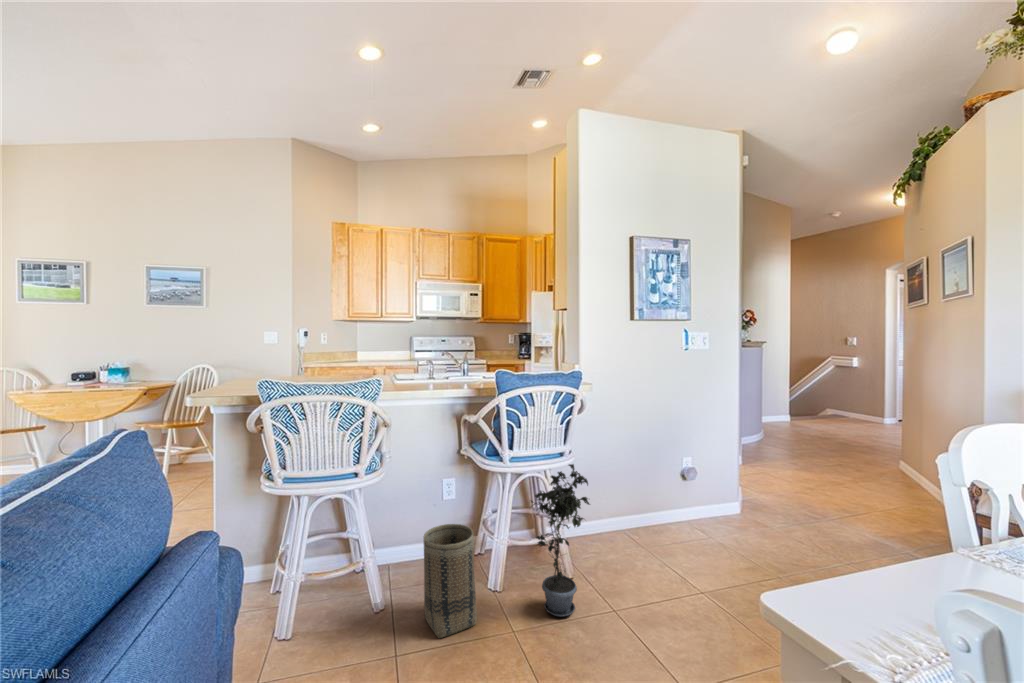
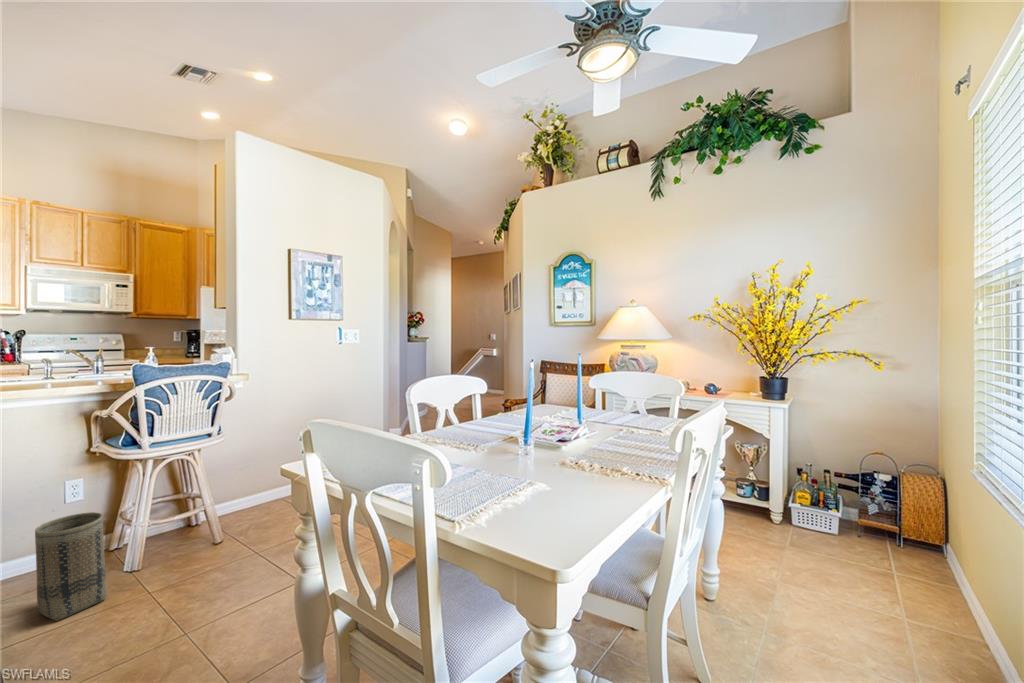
potted plant: present [531,464,590,617] -> none [168,440,234,570]

